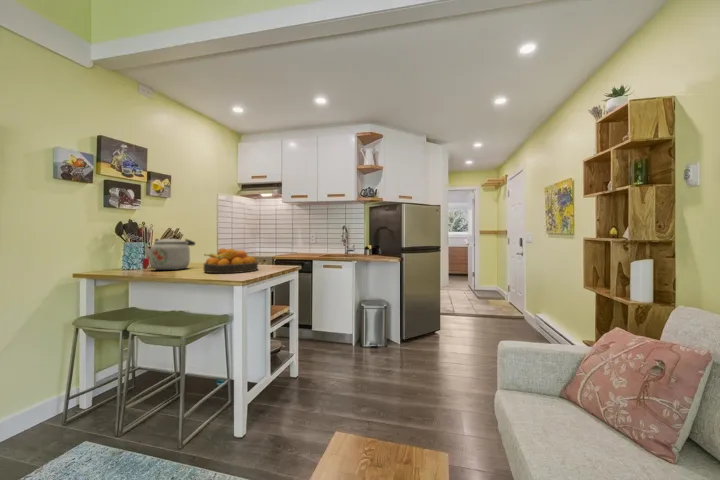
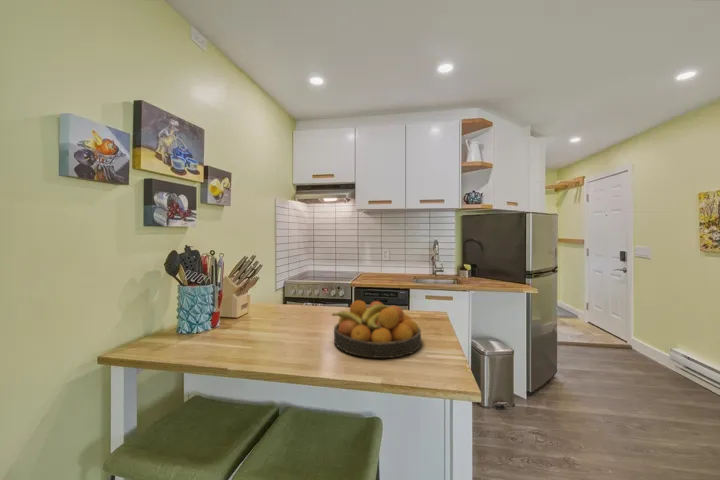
kettle: present [146,237,195,270] -> none [216,275,290,335]

